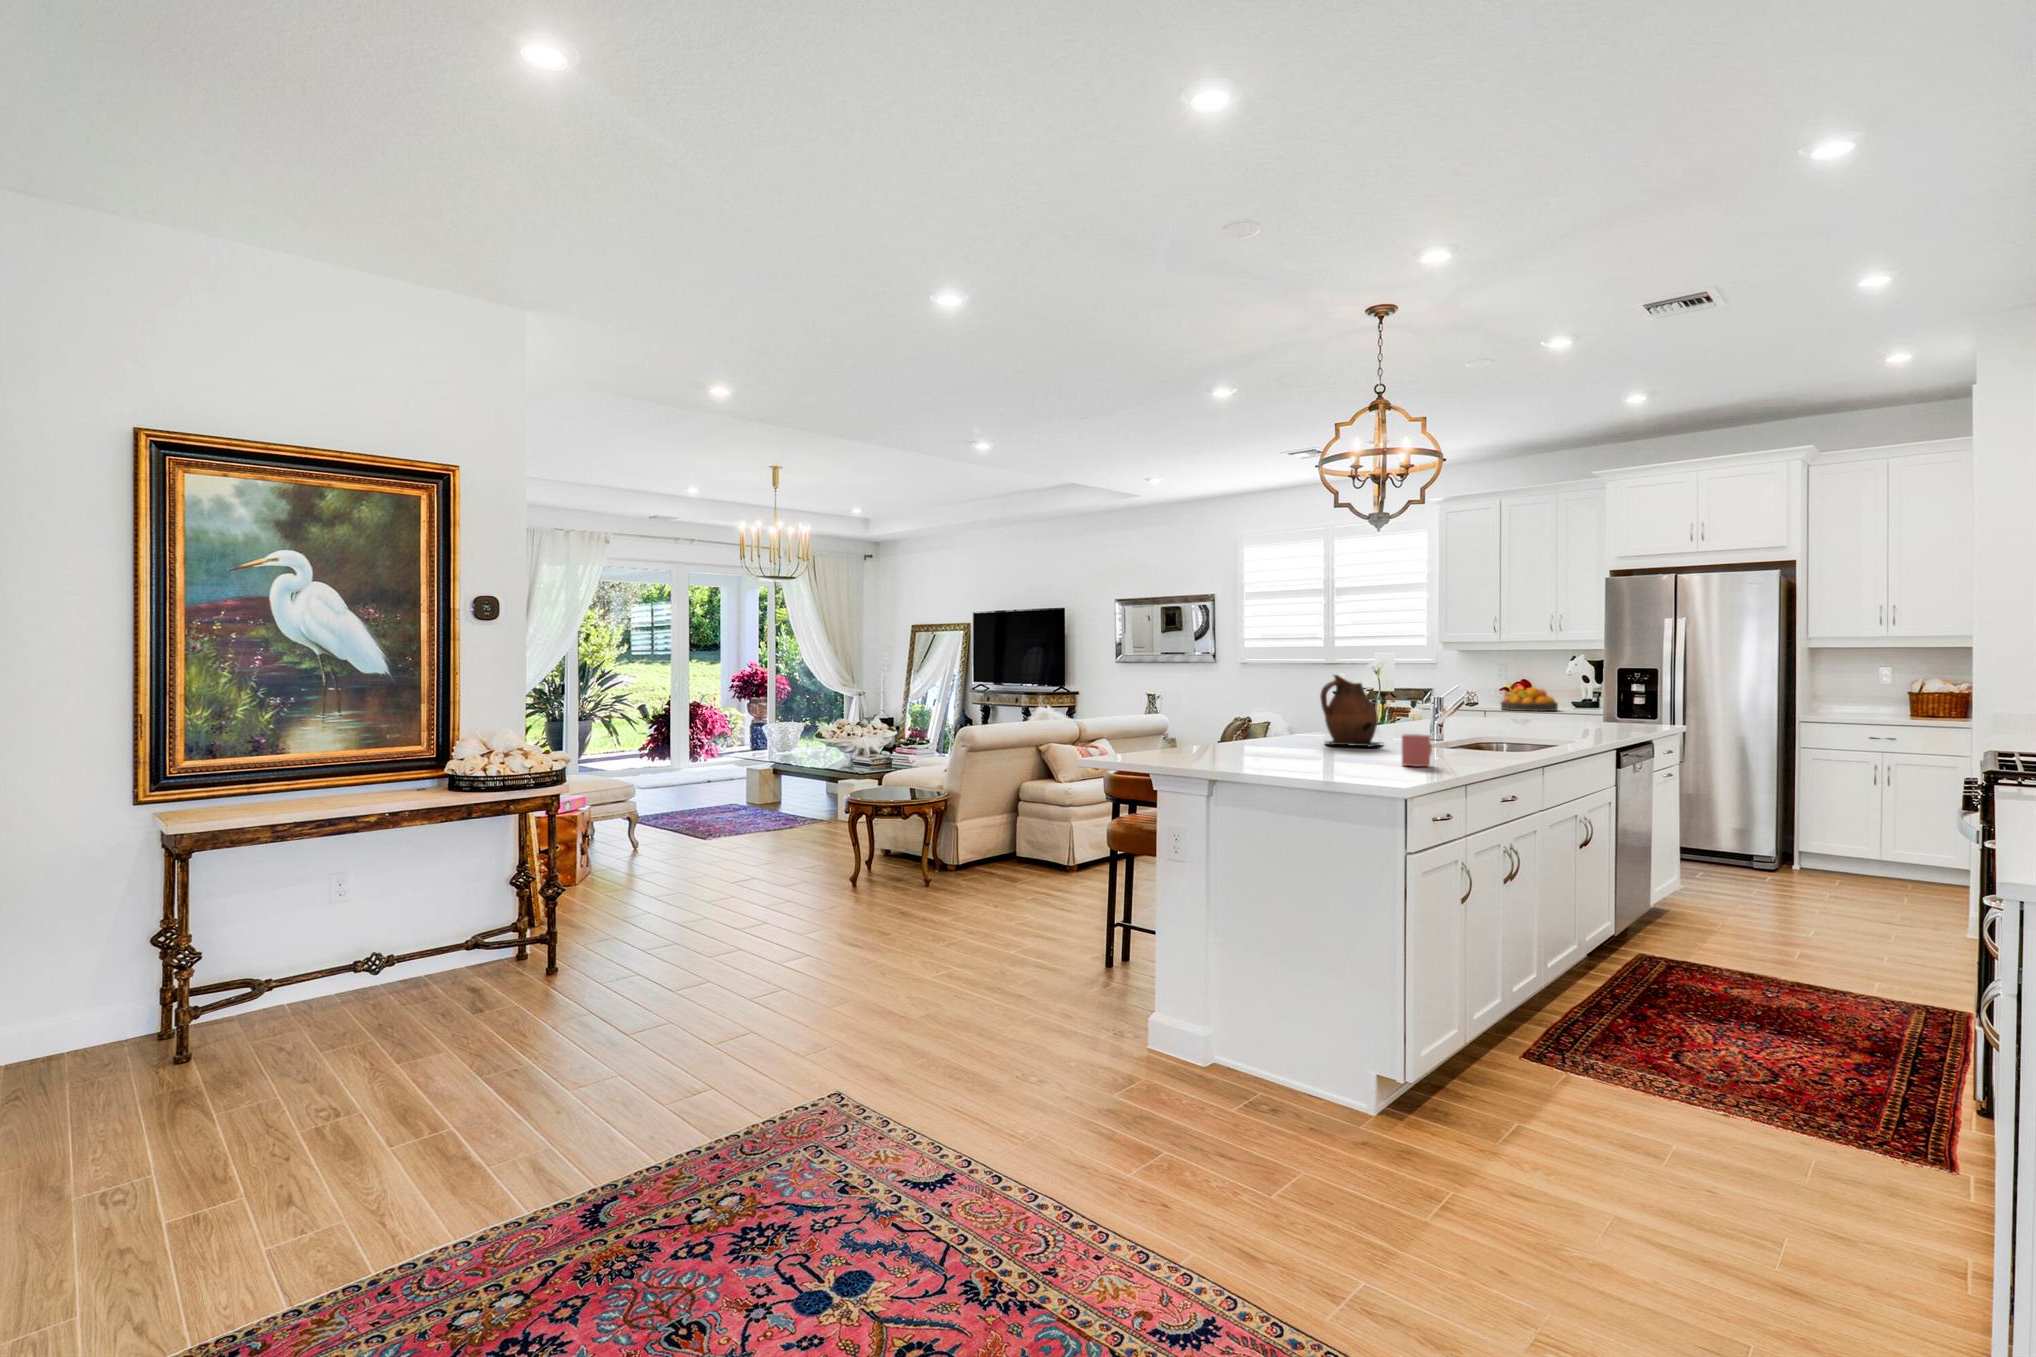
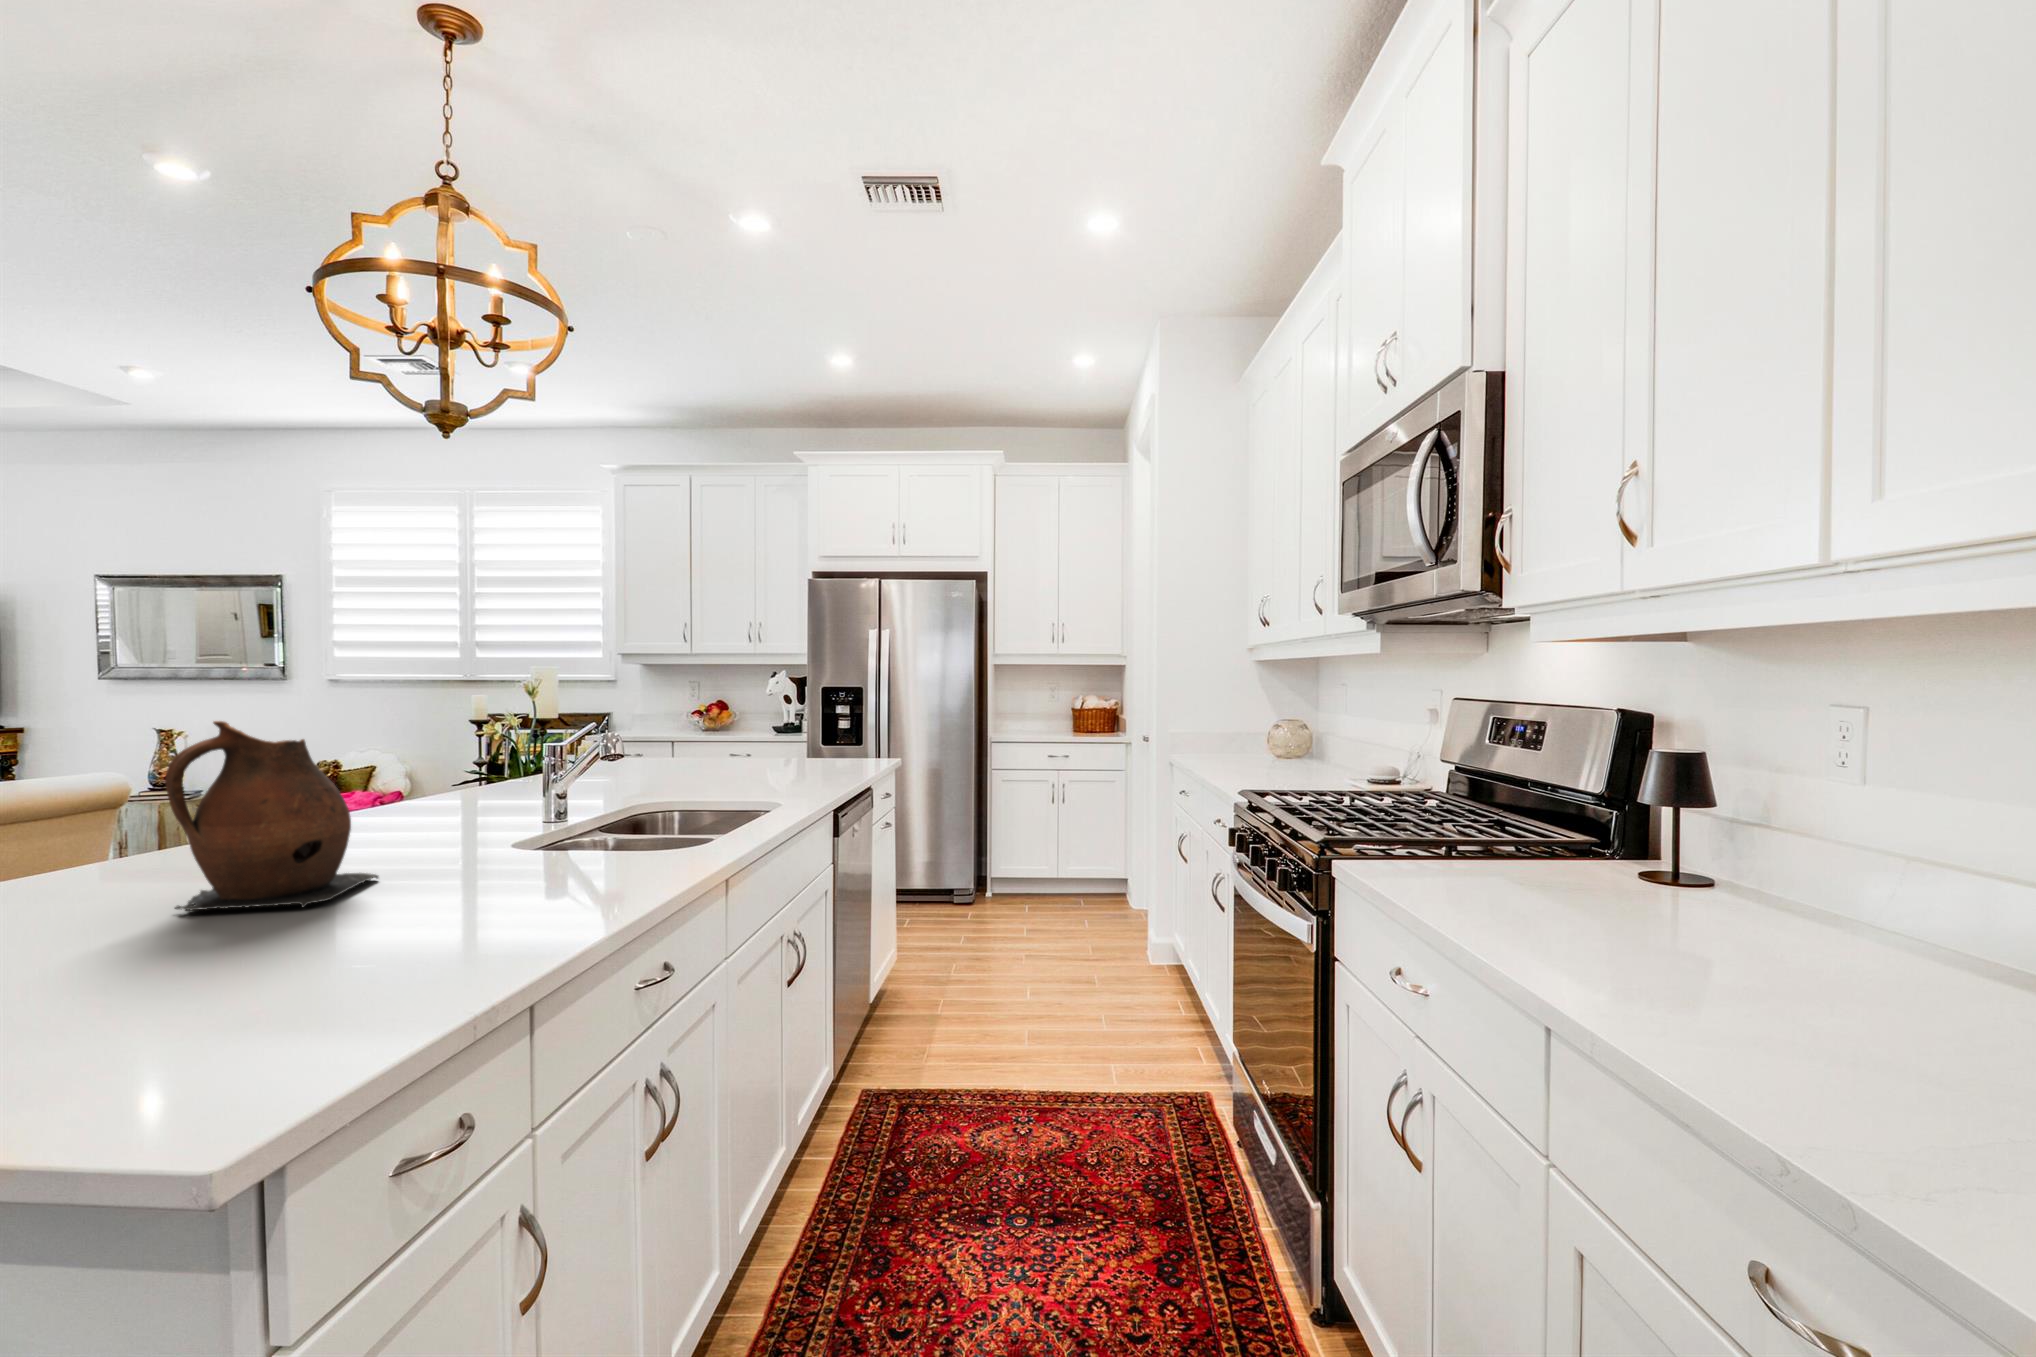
fruit bowl: present [1501,687,1558,711] -> none [690,710,757,740]
mug: present [1402,734,1432,766] -> none [235,935,373,1068]

